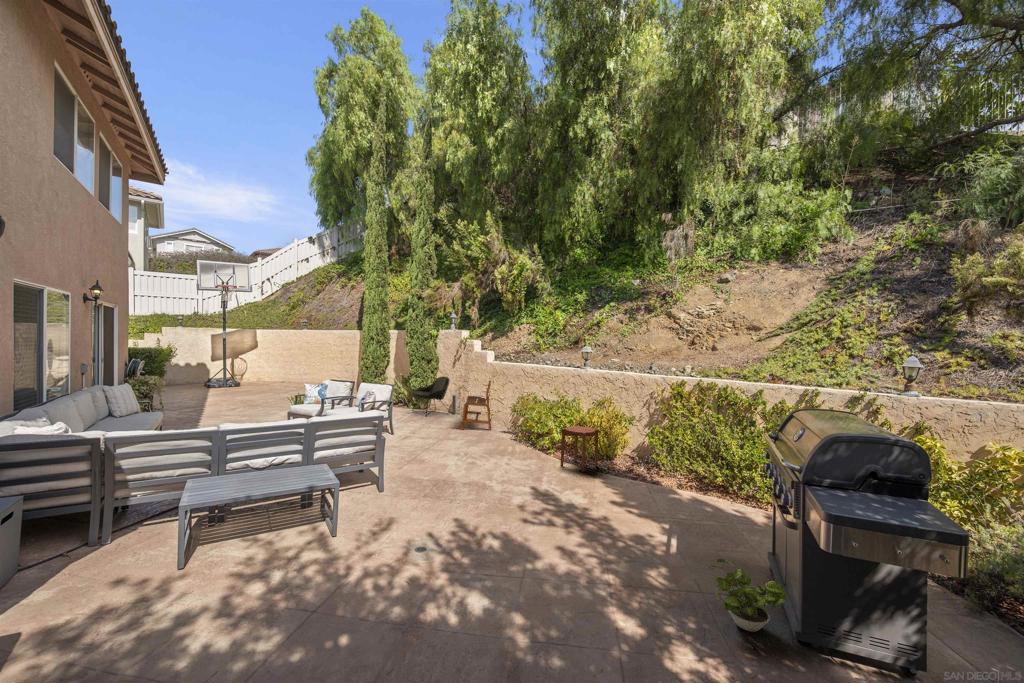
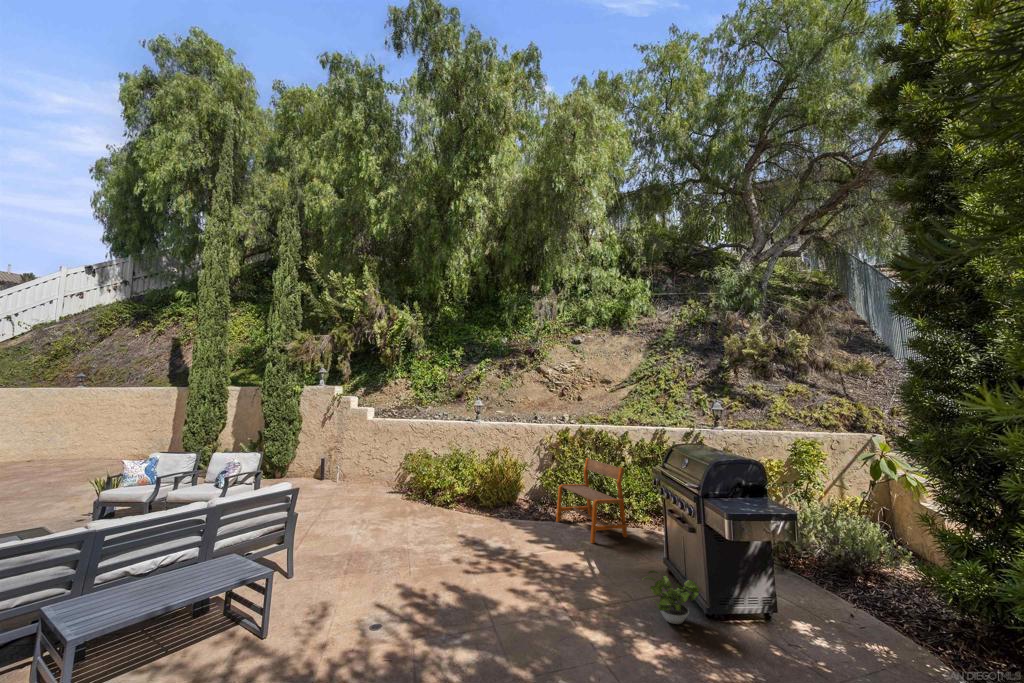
lounge chair: present [411,376,450,416] -> none [280,436,327,481]
bench: present [461,380,492,430] -> present [556,458,627,543]
side table: present [561,425,599,472] -> none [468,475,501,519]

